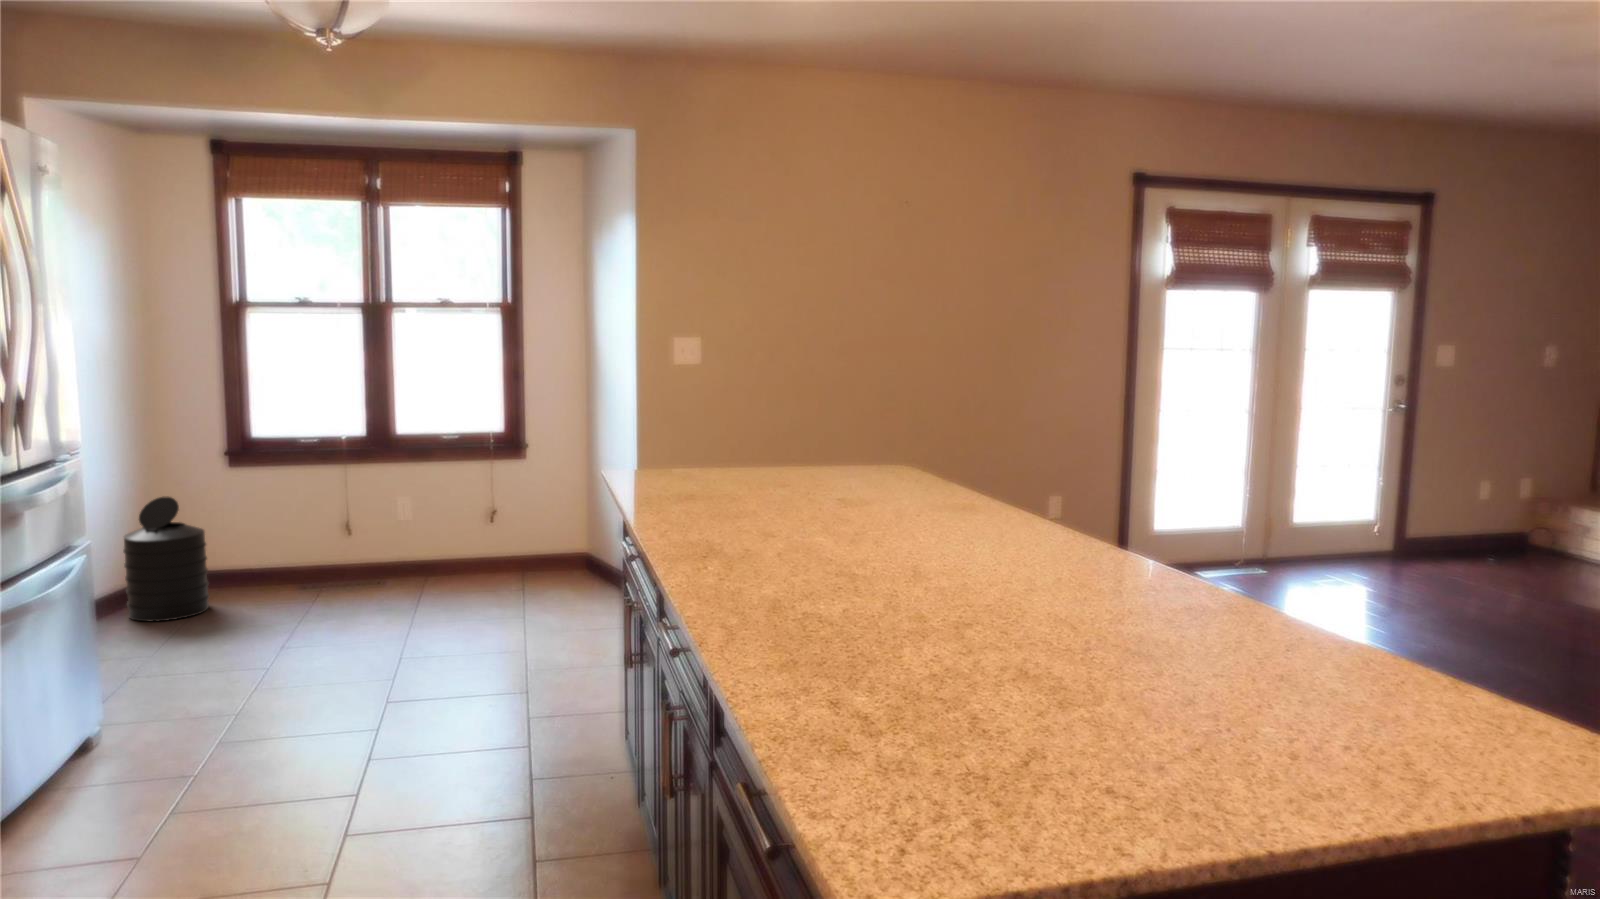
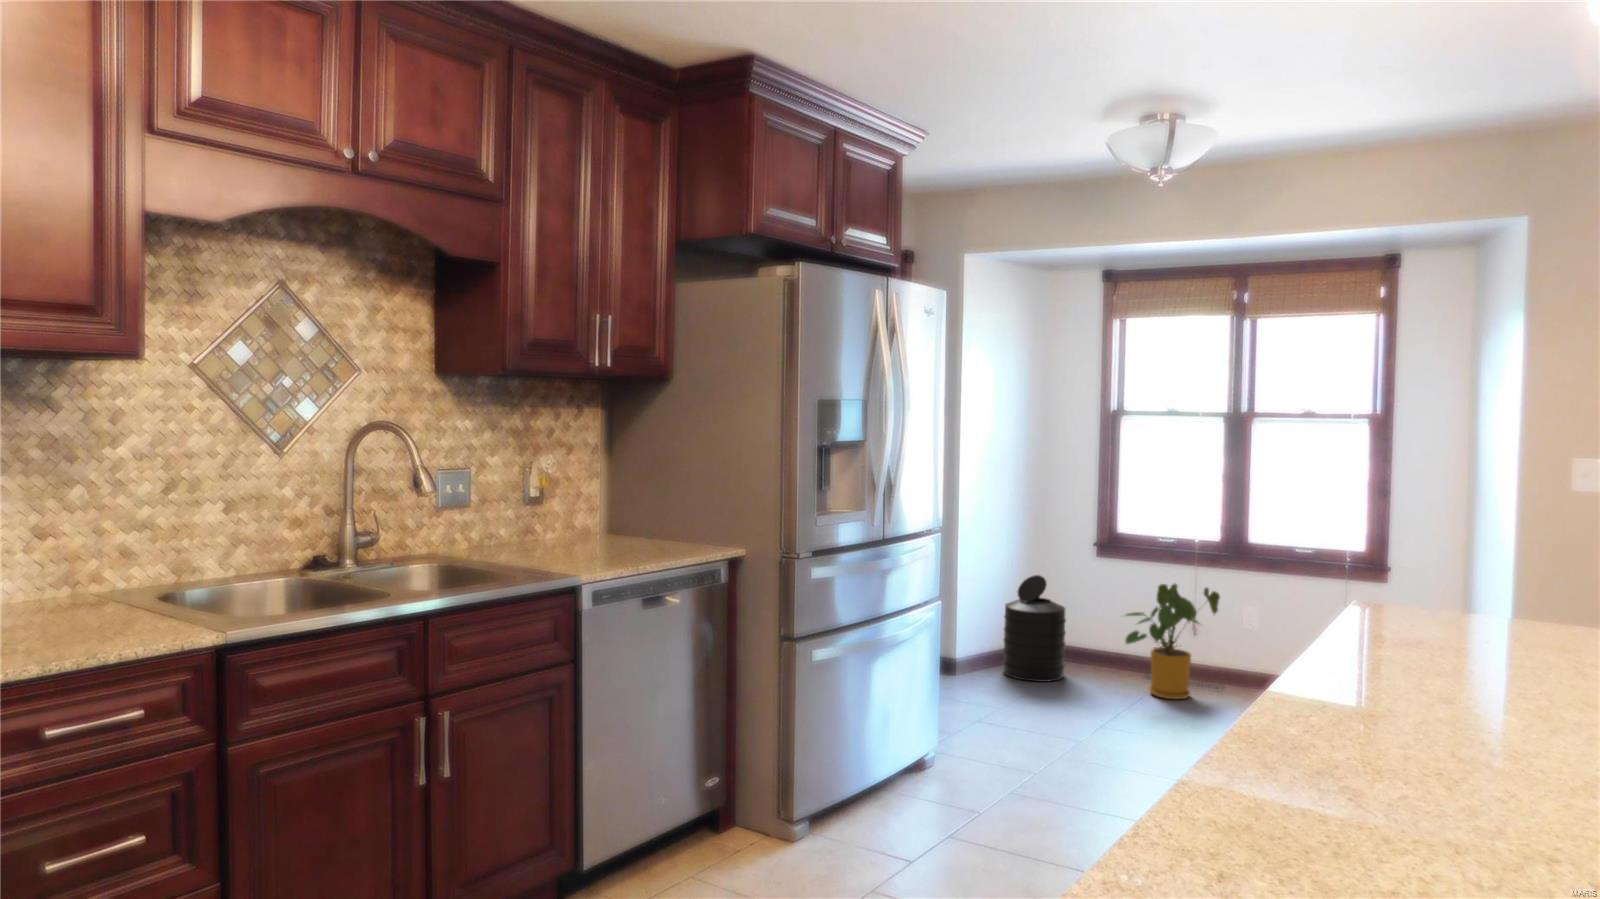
house plant: none [277,484,378,604] -> present [1125,584,1220,699]

